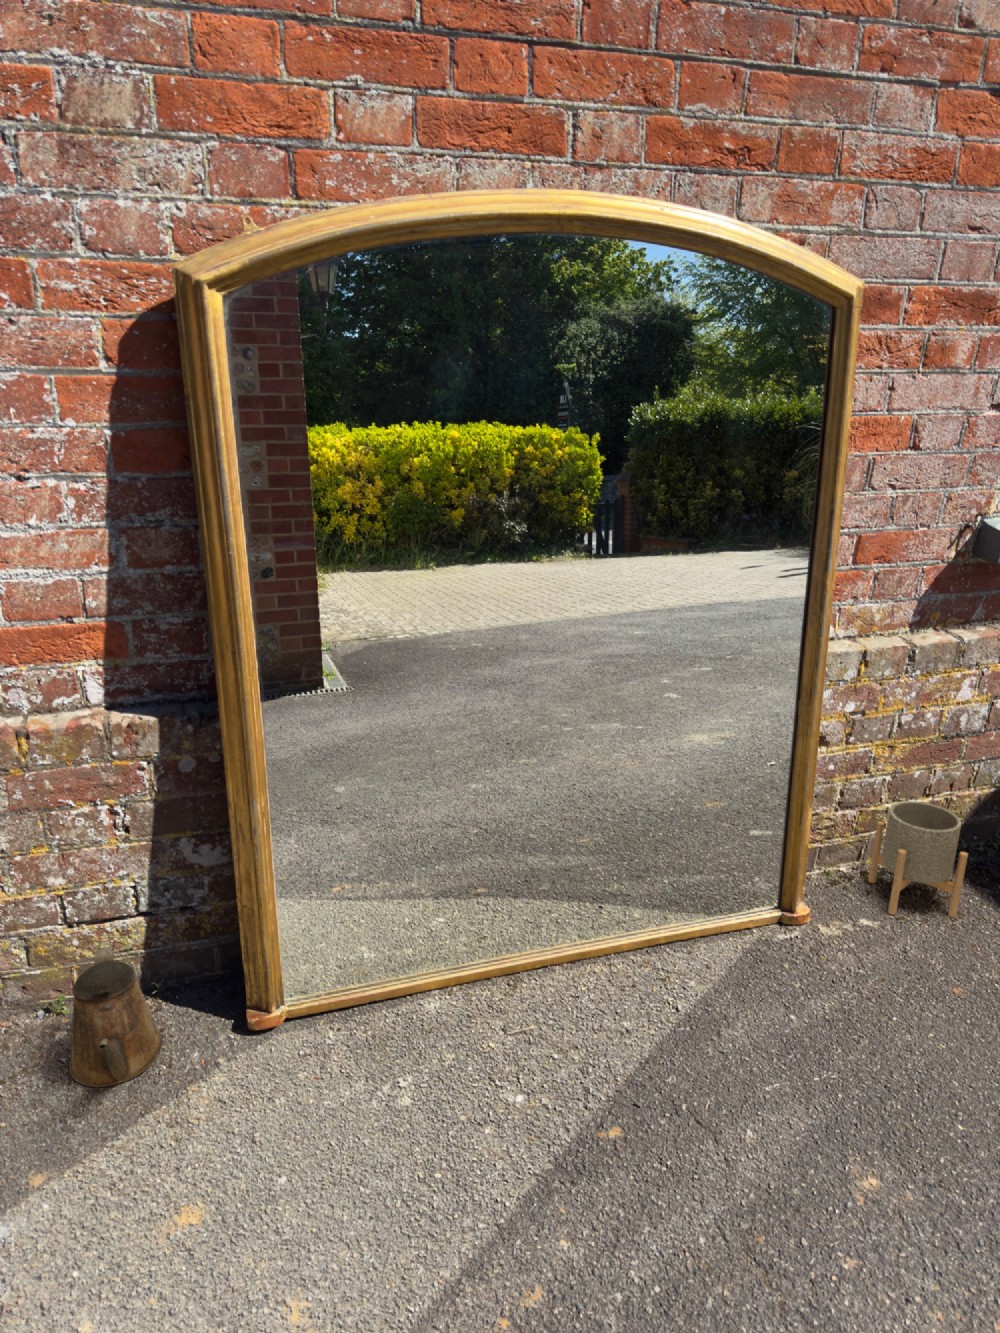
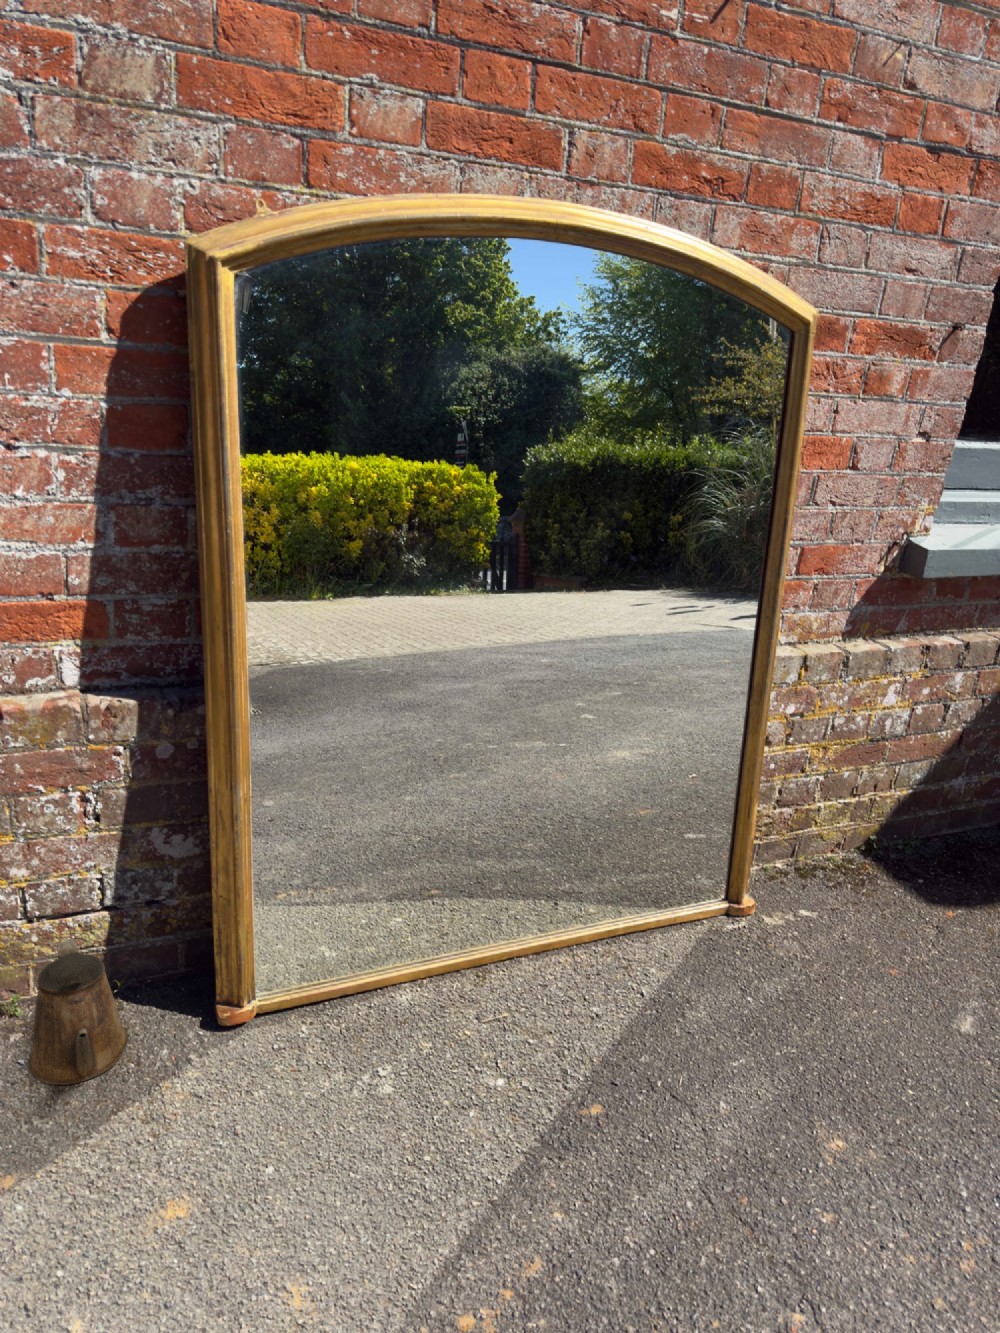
planter: present [868,801,968,917] -> none [804,799,898,907]

